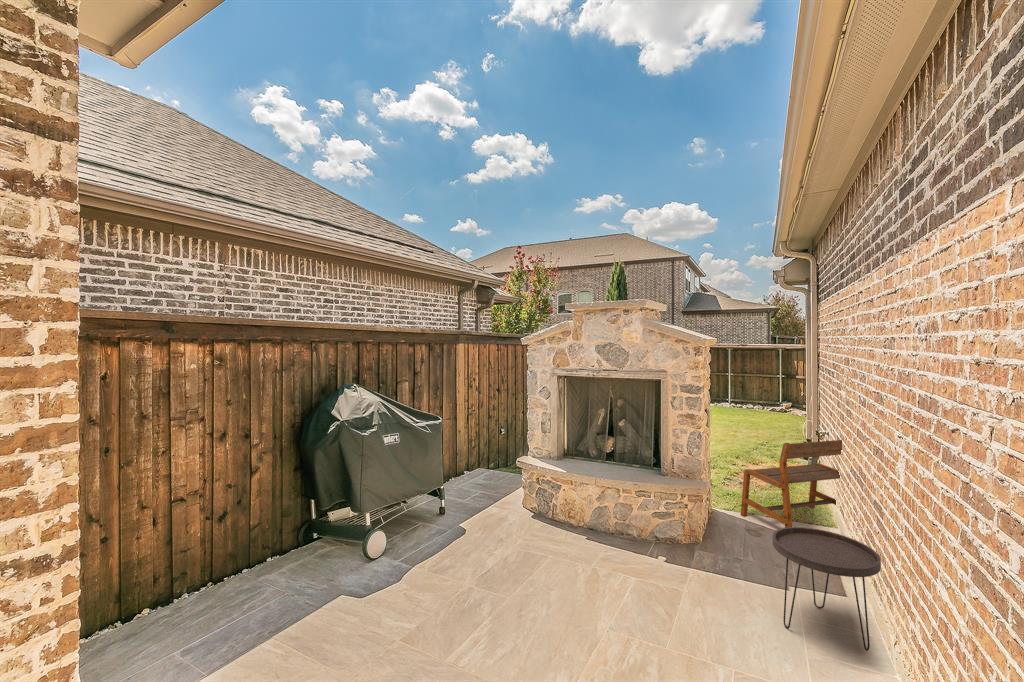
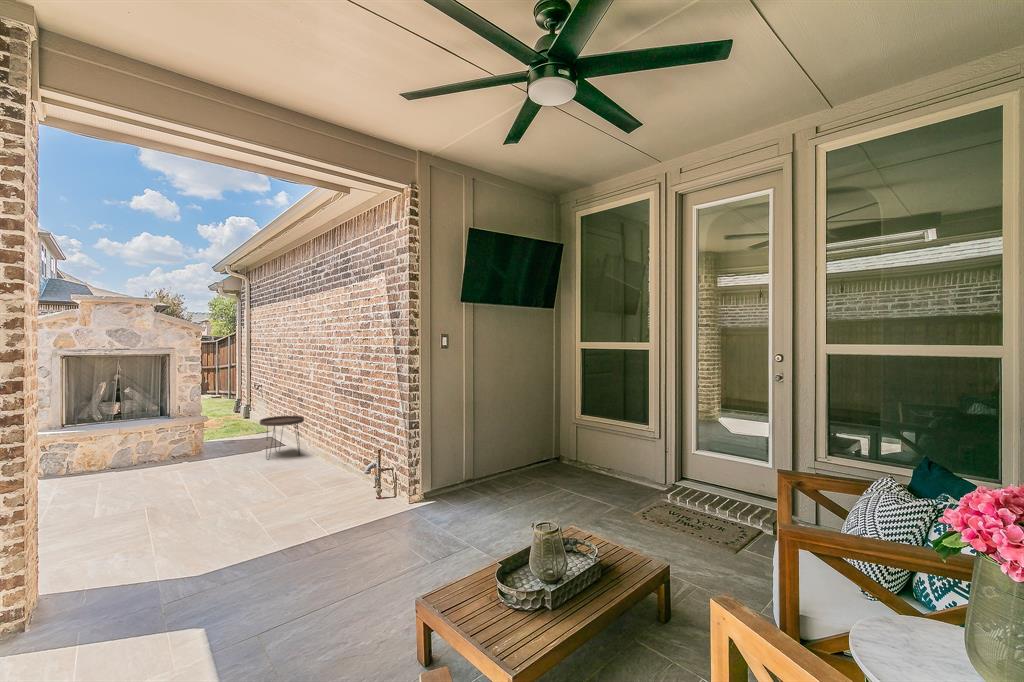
bench: present [741,440,842,528] -> none [217,383,282,440]

